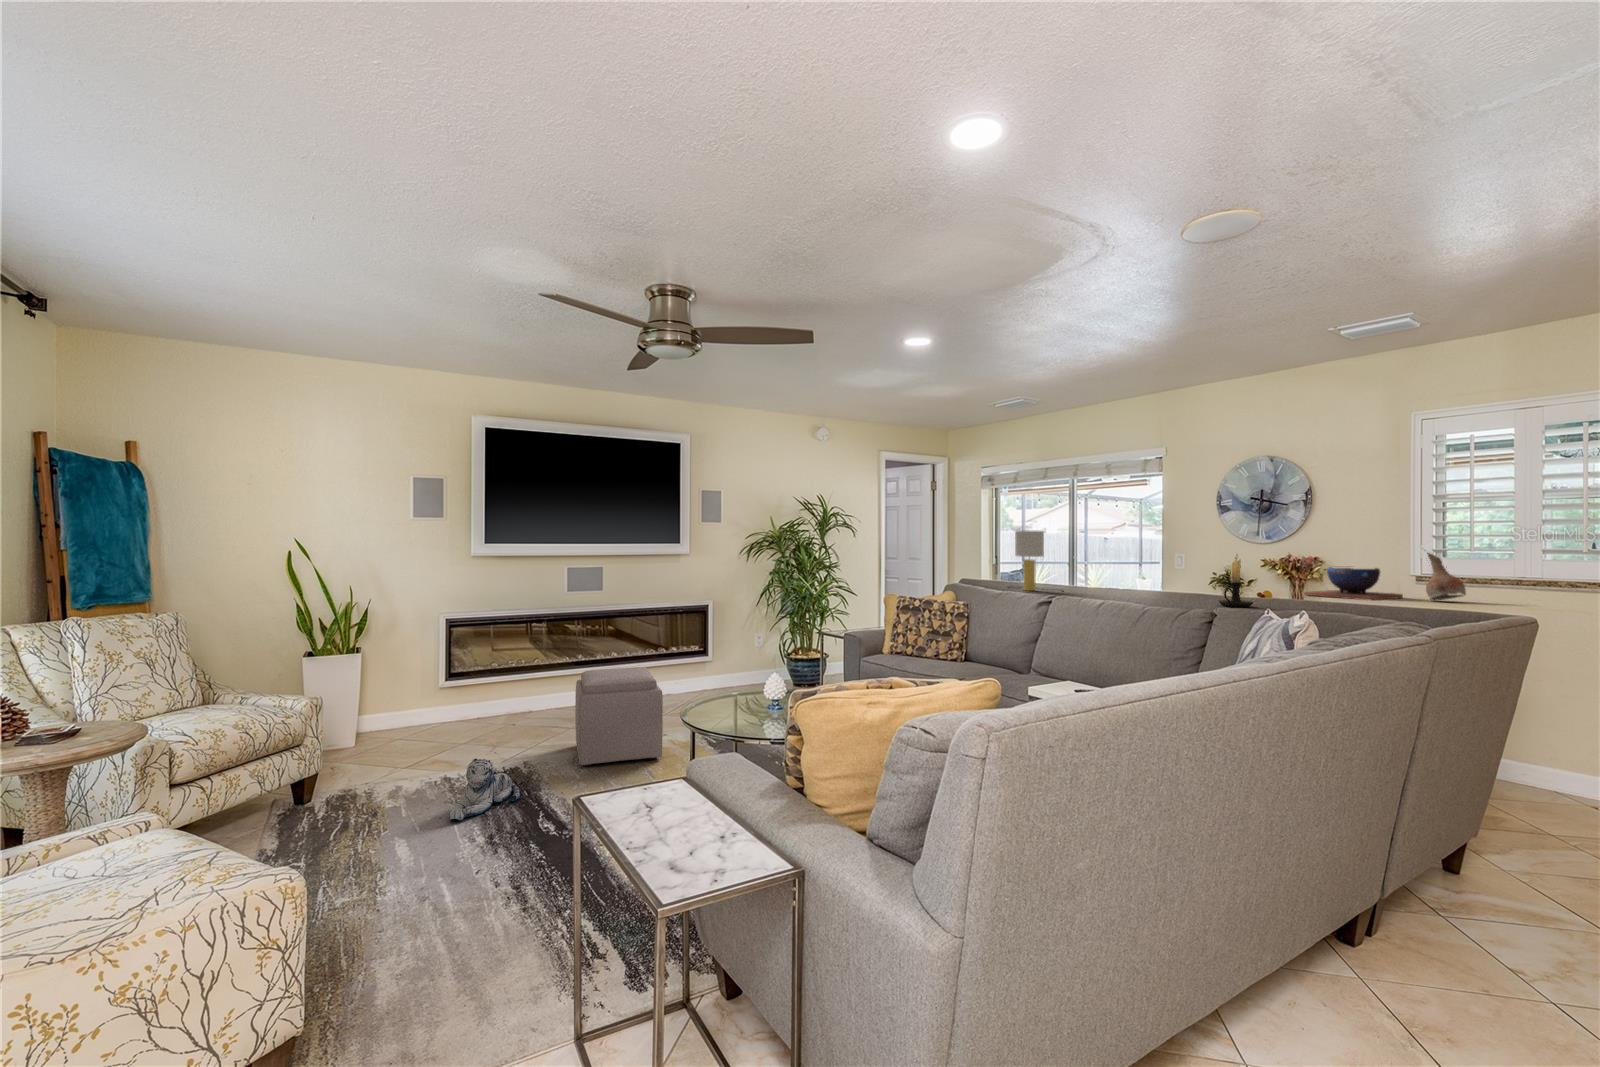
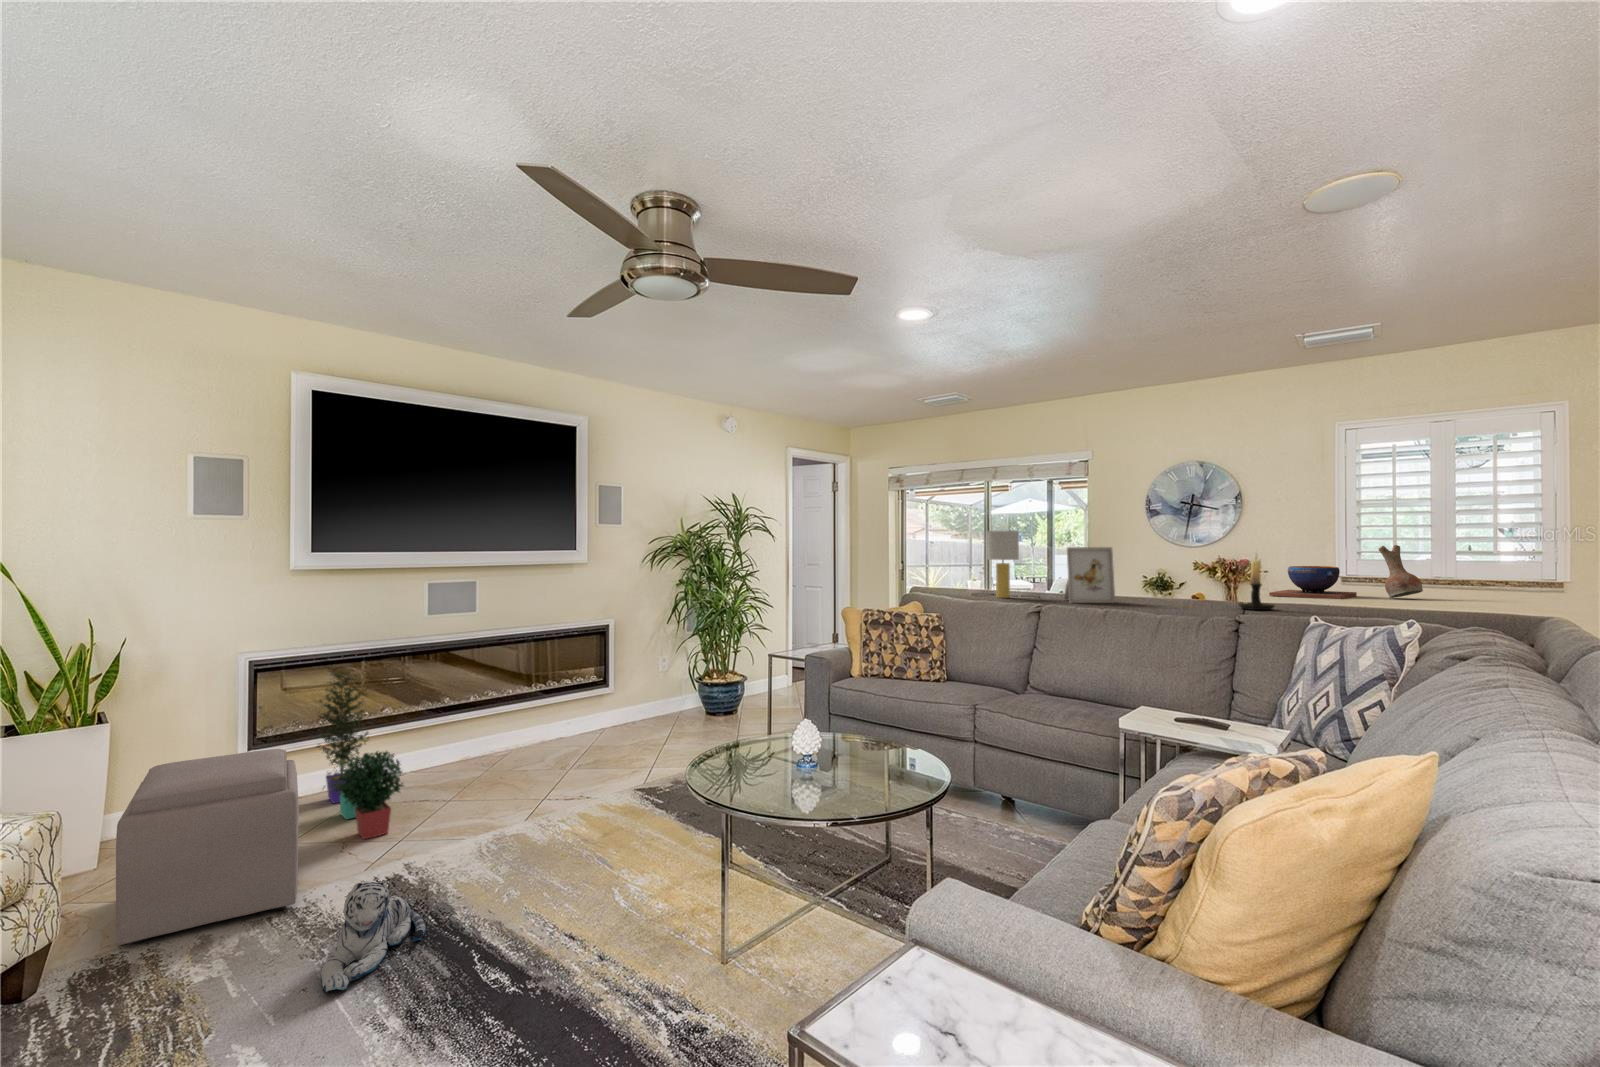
picture frame: none [1074,546,1118,597] -> present [1063,547,1115,603]
potted plant: none [487,628,535,744] -> present [318,670,403,839]
ottoman: present [575,667,663,766] -> present [116,749,299,945]

